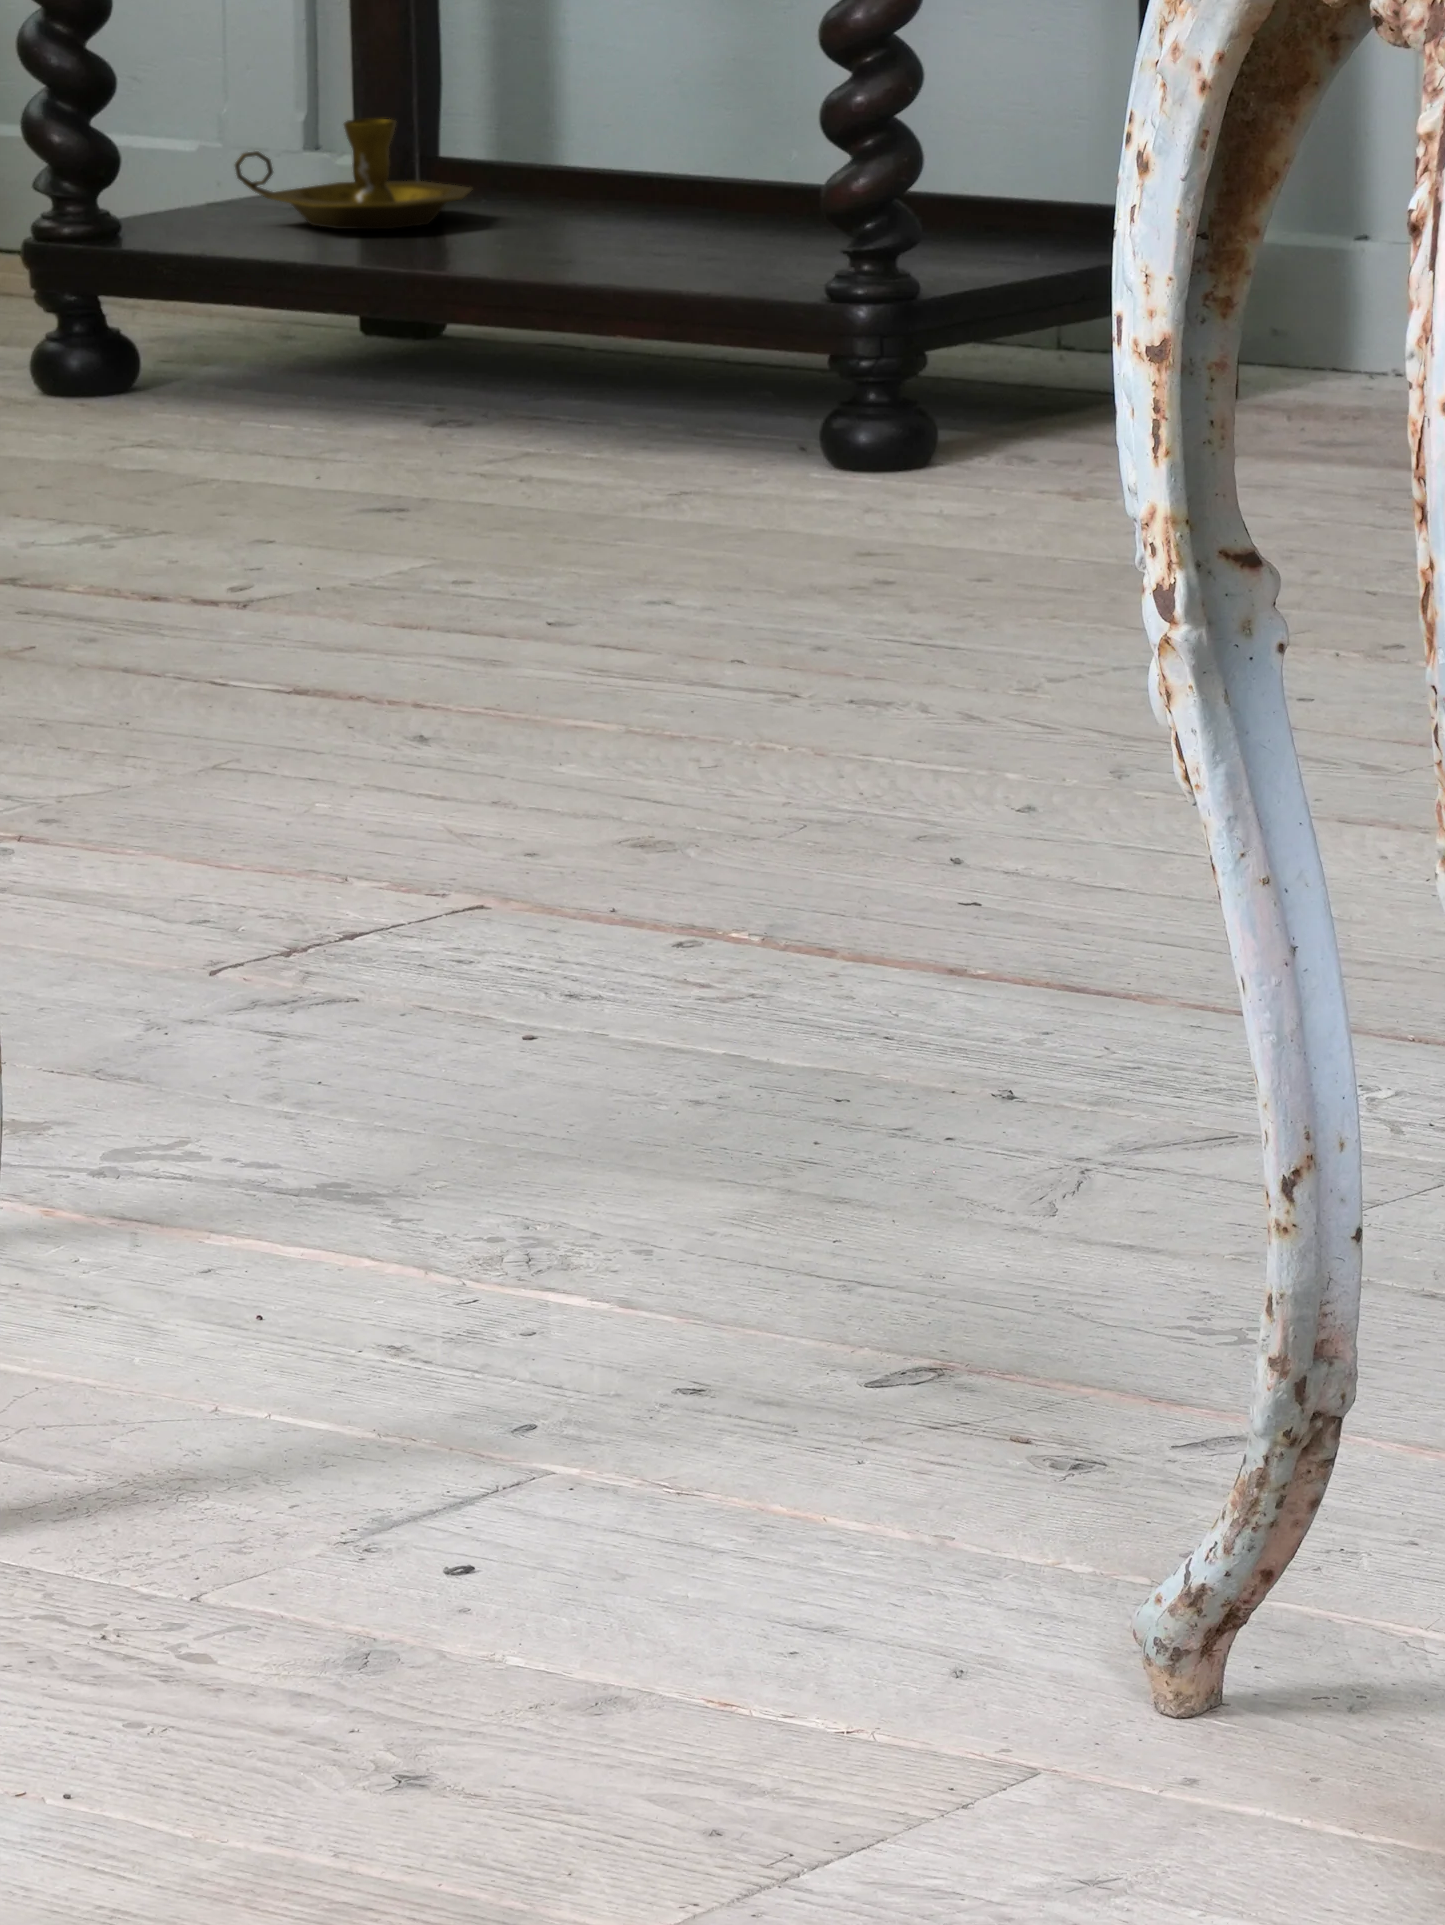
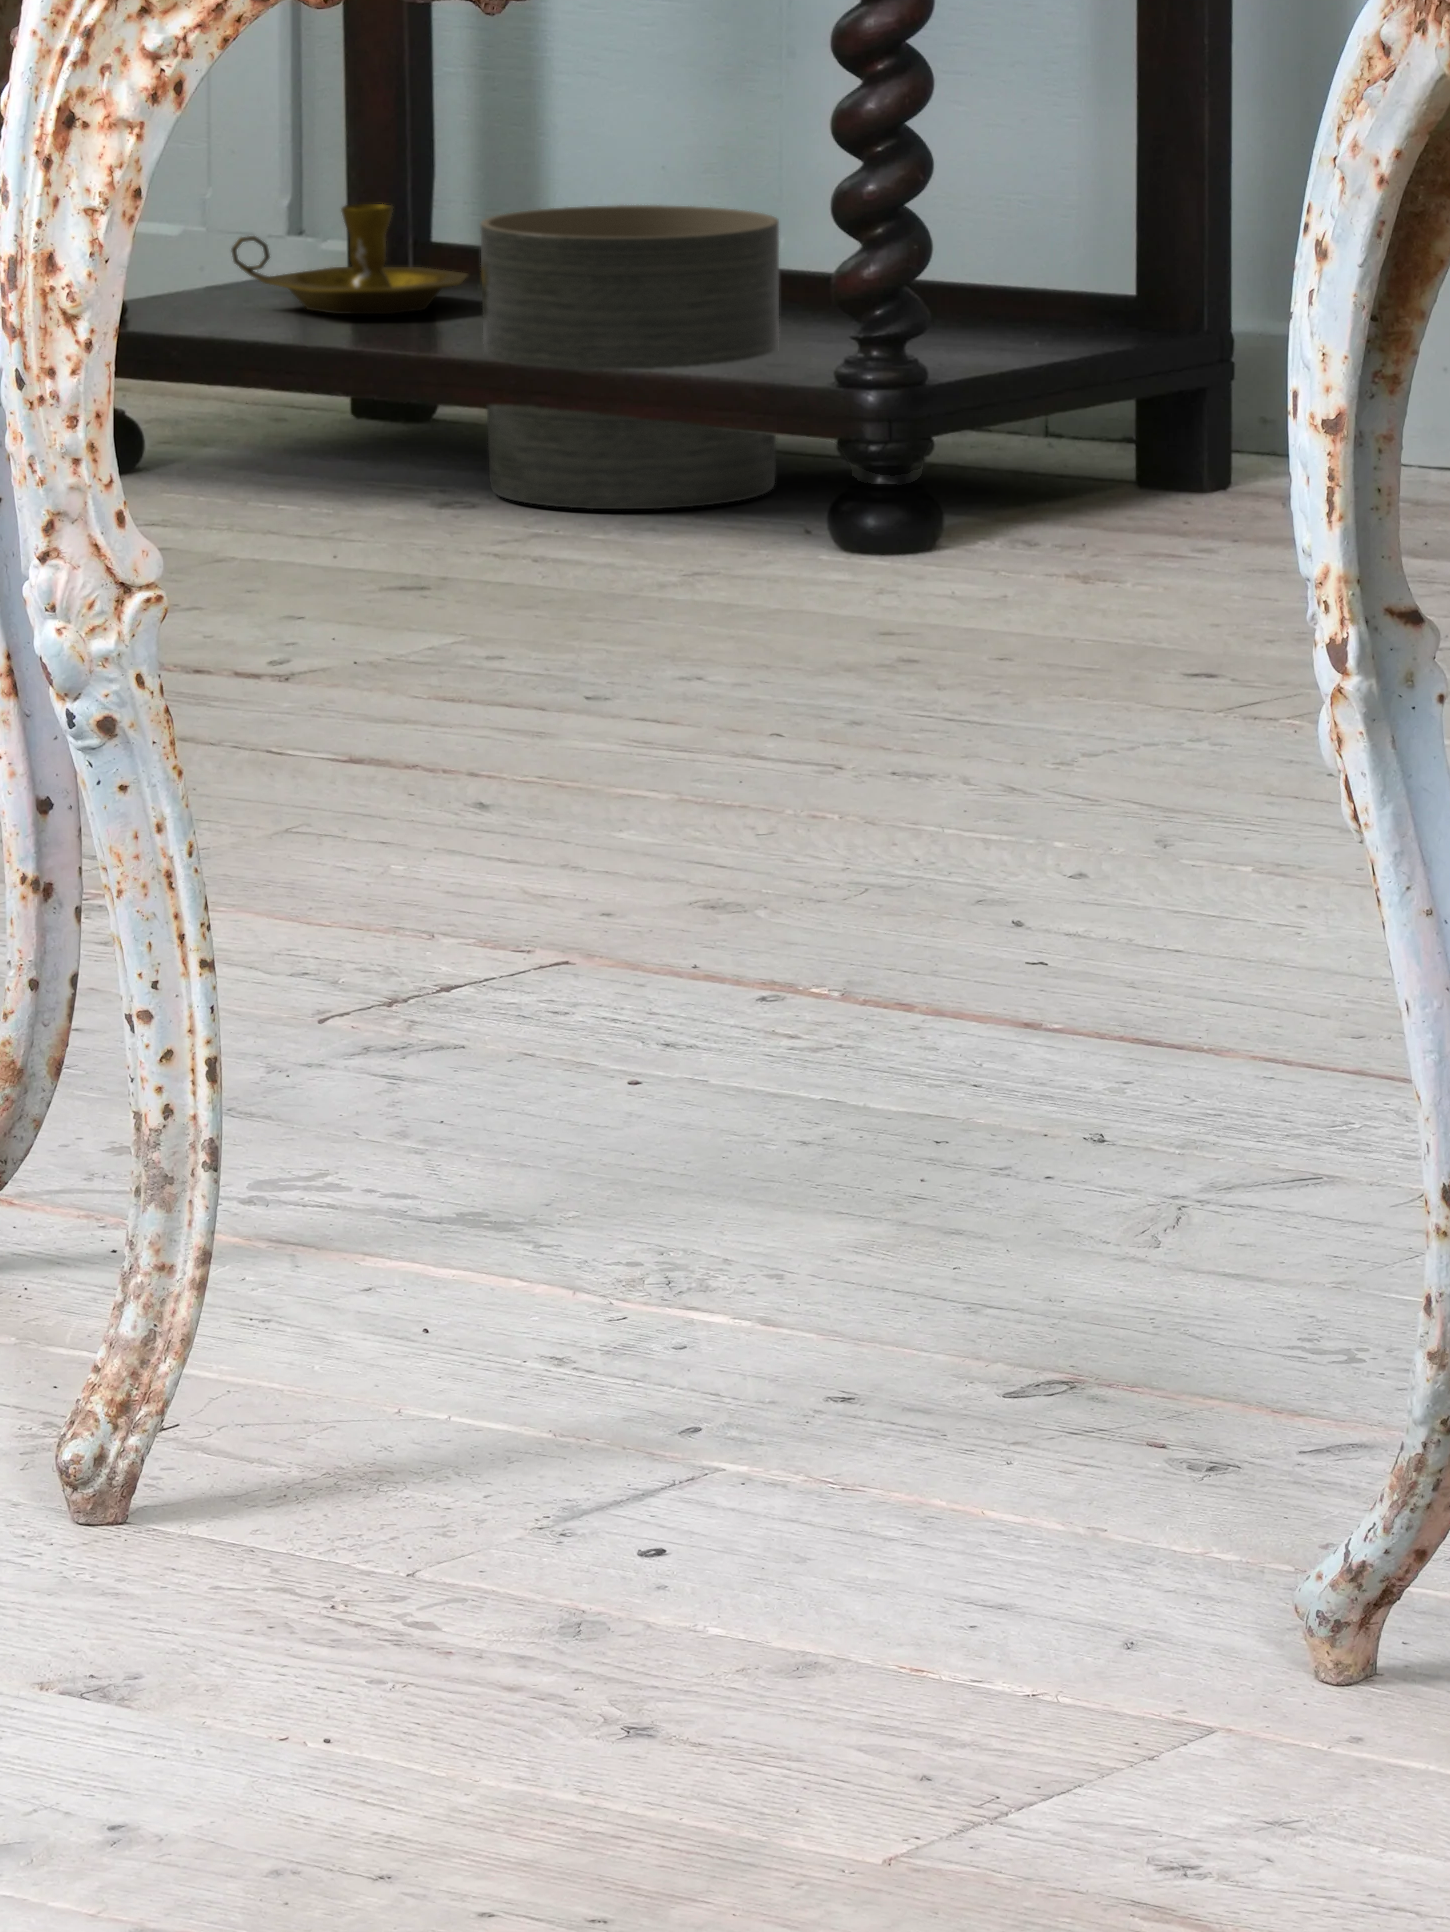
planter: none [475,119,775,424] -> present [480,205,779,509]

